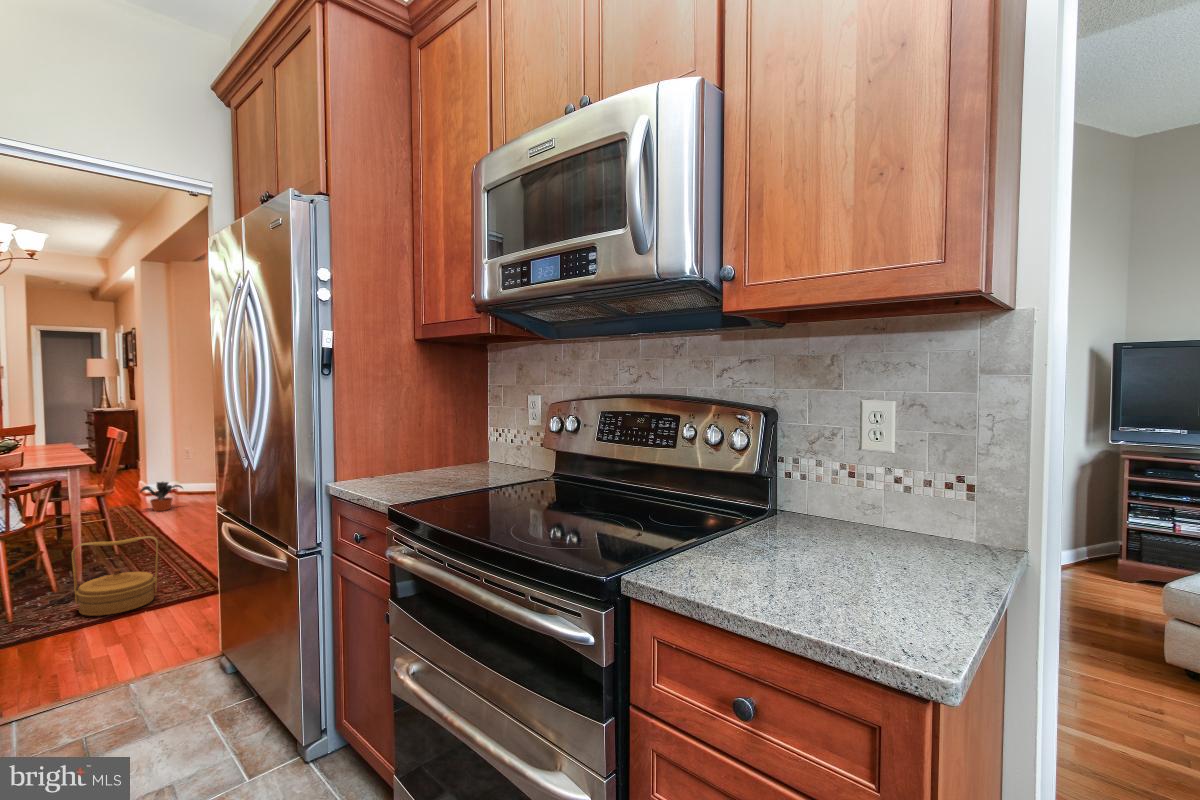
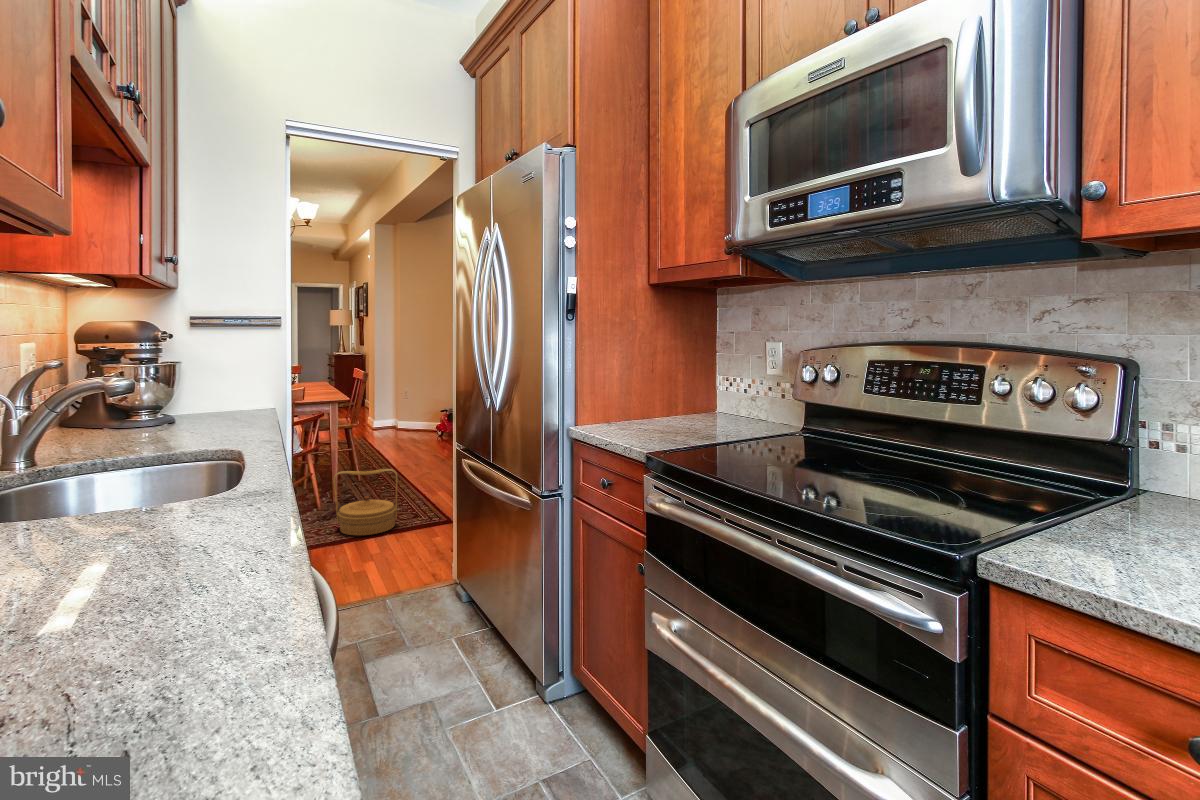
potted plant: present [140,482,183,511] -> none [372,421,407,447]

